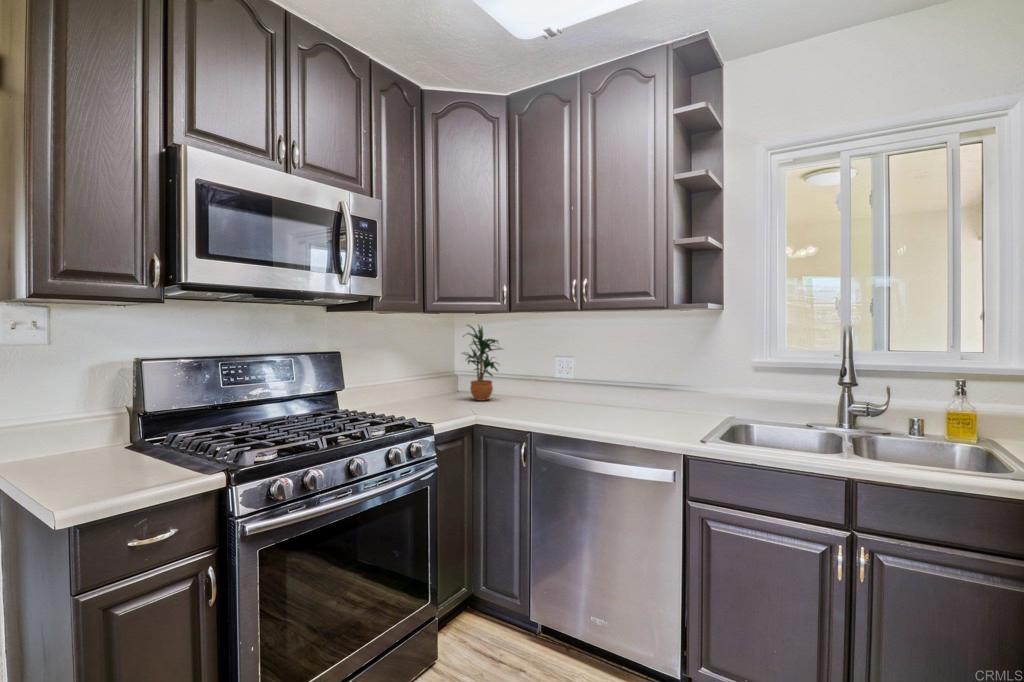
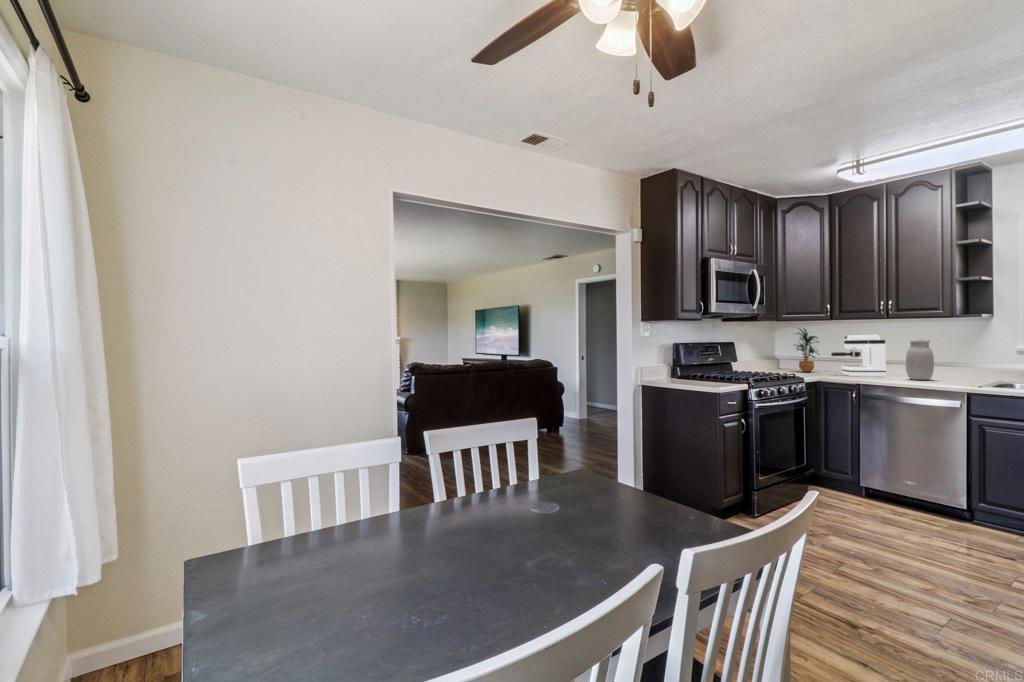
coffee maker: none [506,338,580,413] -> present [831,335,886,377]
jar: none [603,347,643,421] -> present [906,339,934,380]

